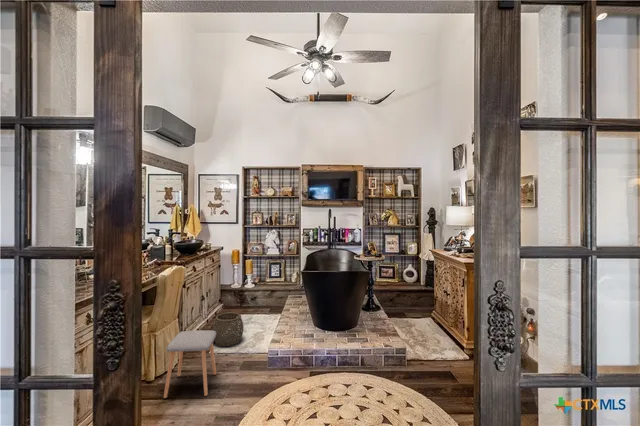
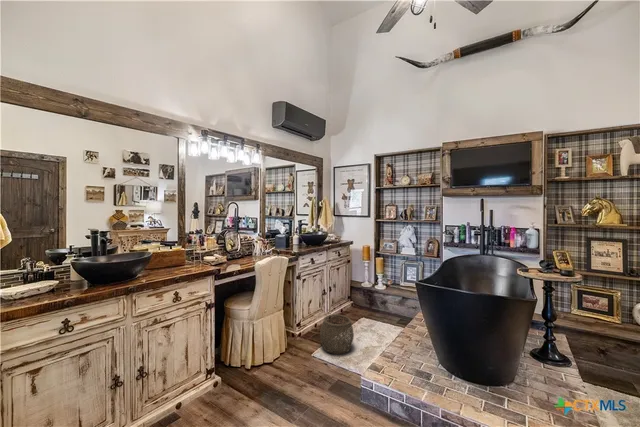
stool: present [164,330,216,399] -> none [245,328,306,412]

